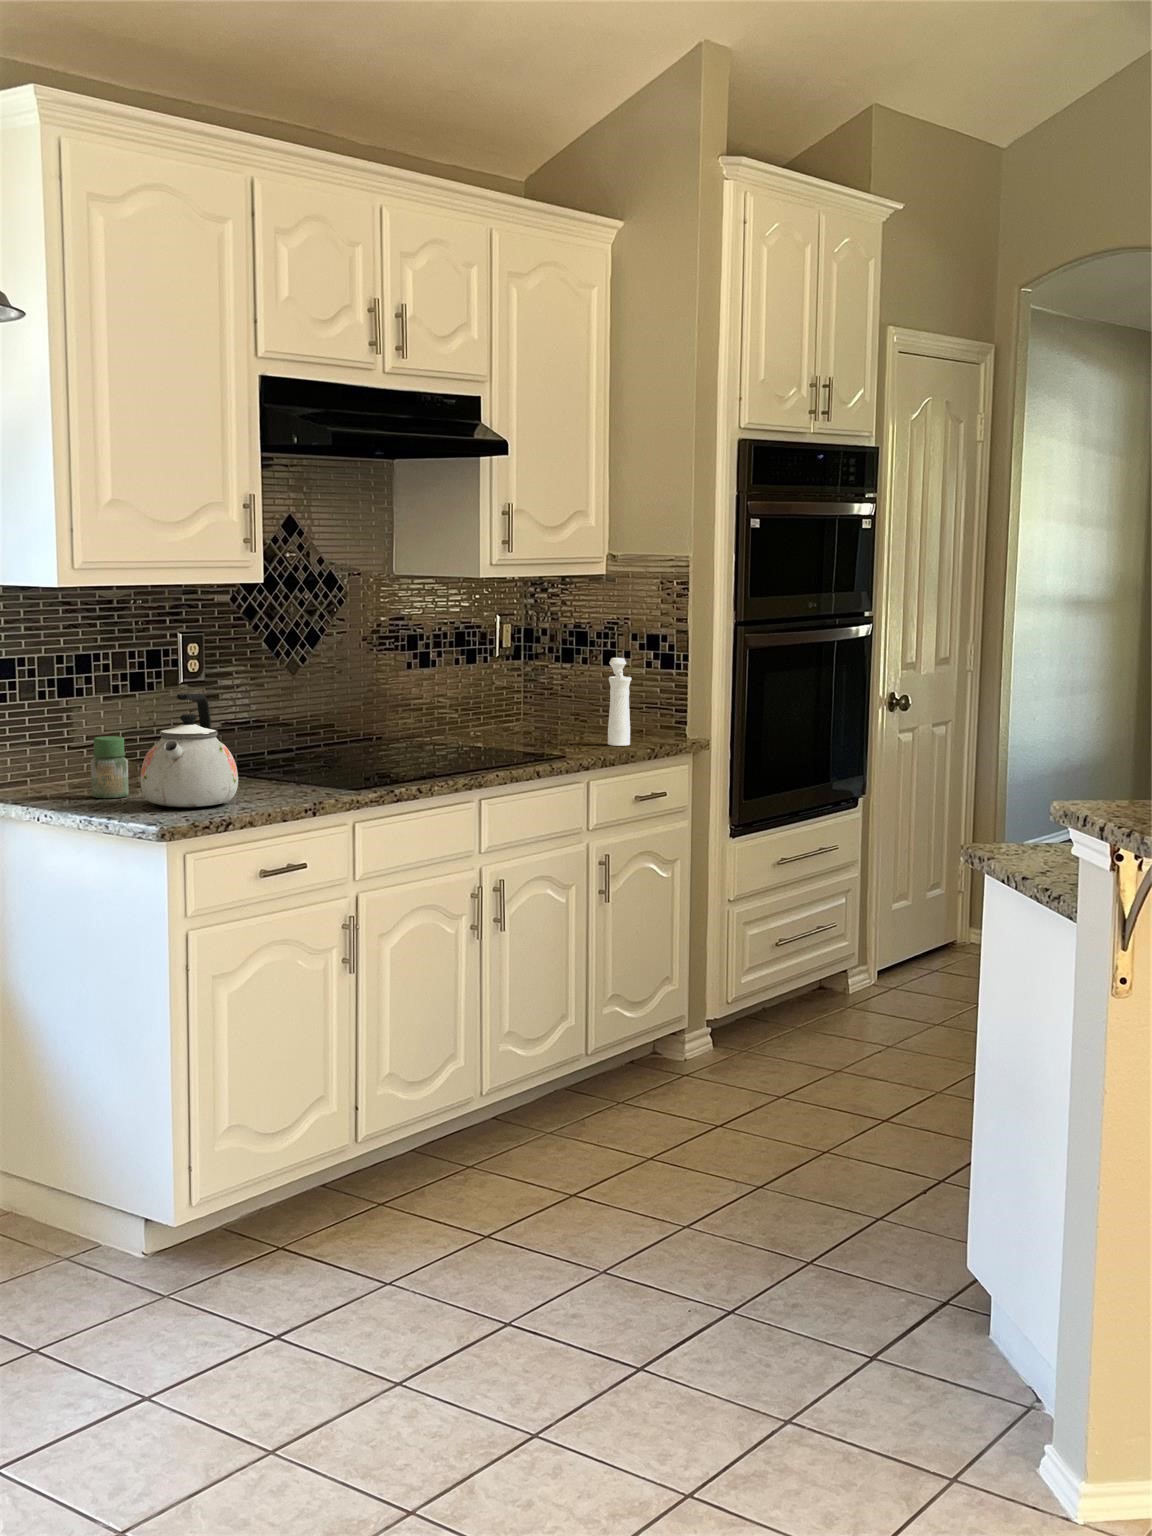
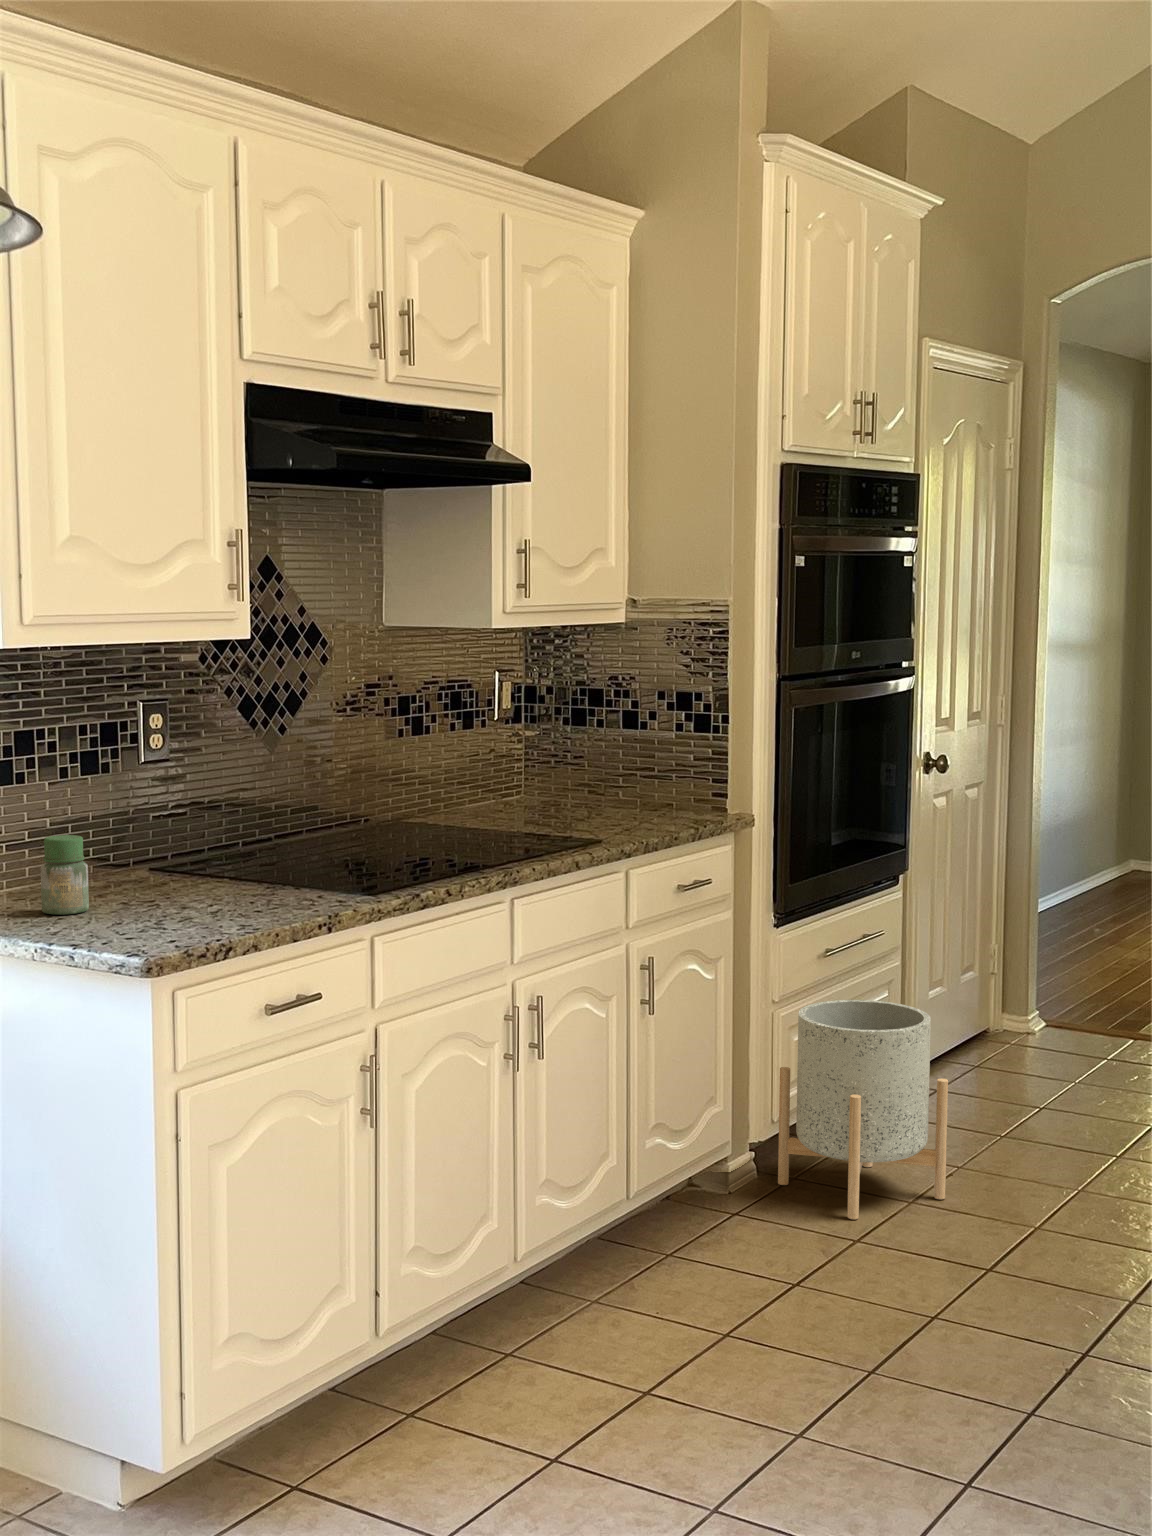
pepper mill: present [608,658,631,746] -> none [637,720,667,824]
kettle: present [140,694,238,808] -> none [110,781,234,927]
planter: none [728,902,872,1085] -> present [778,1000,948,1219]

